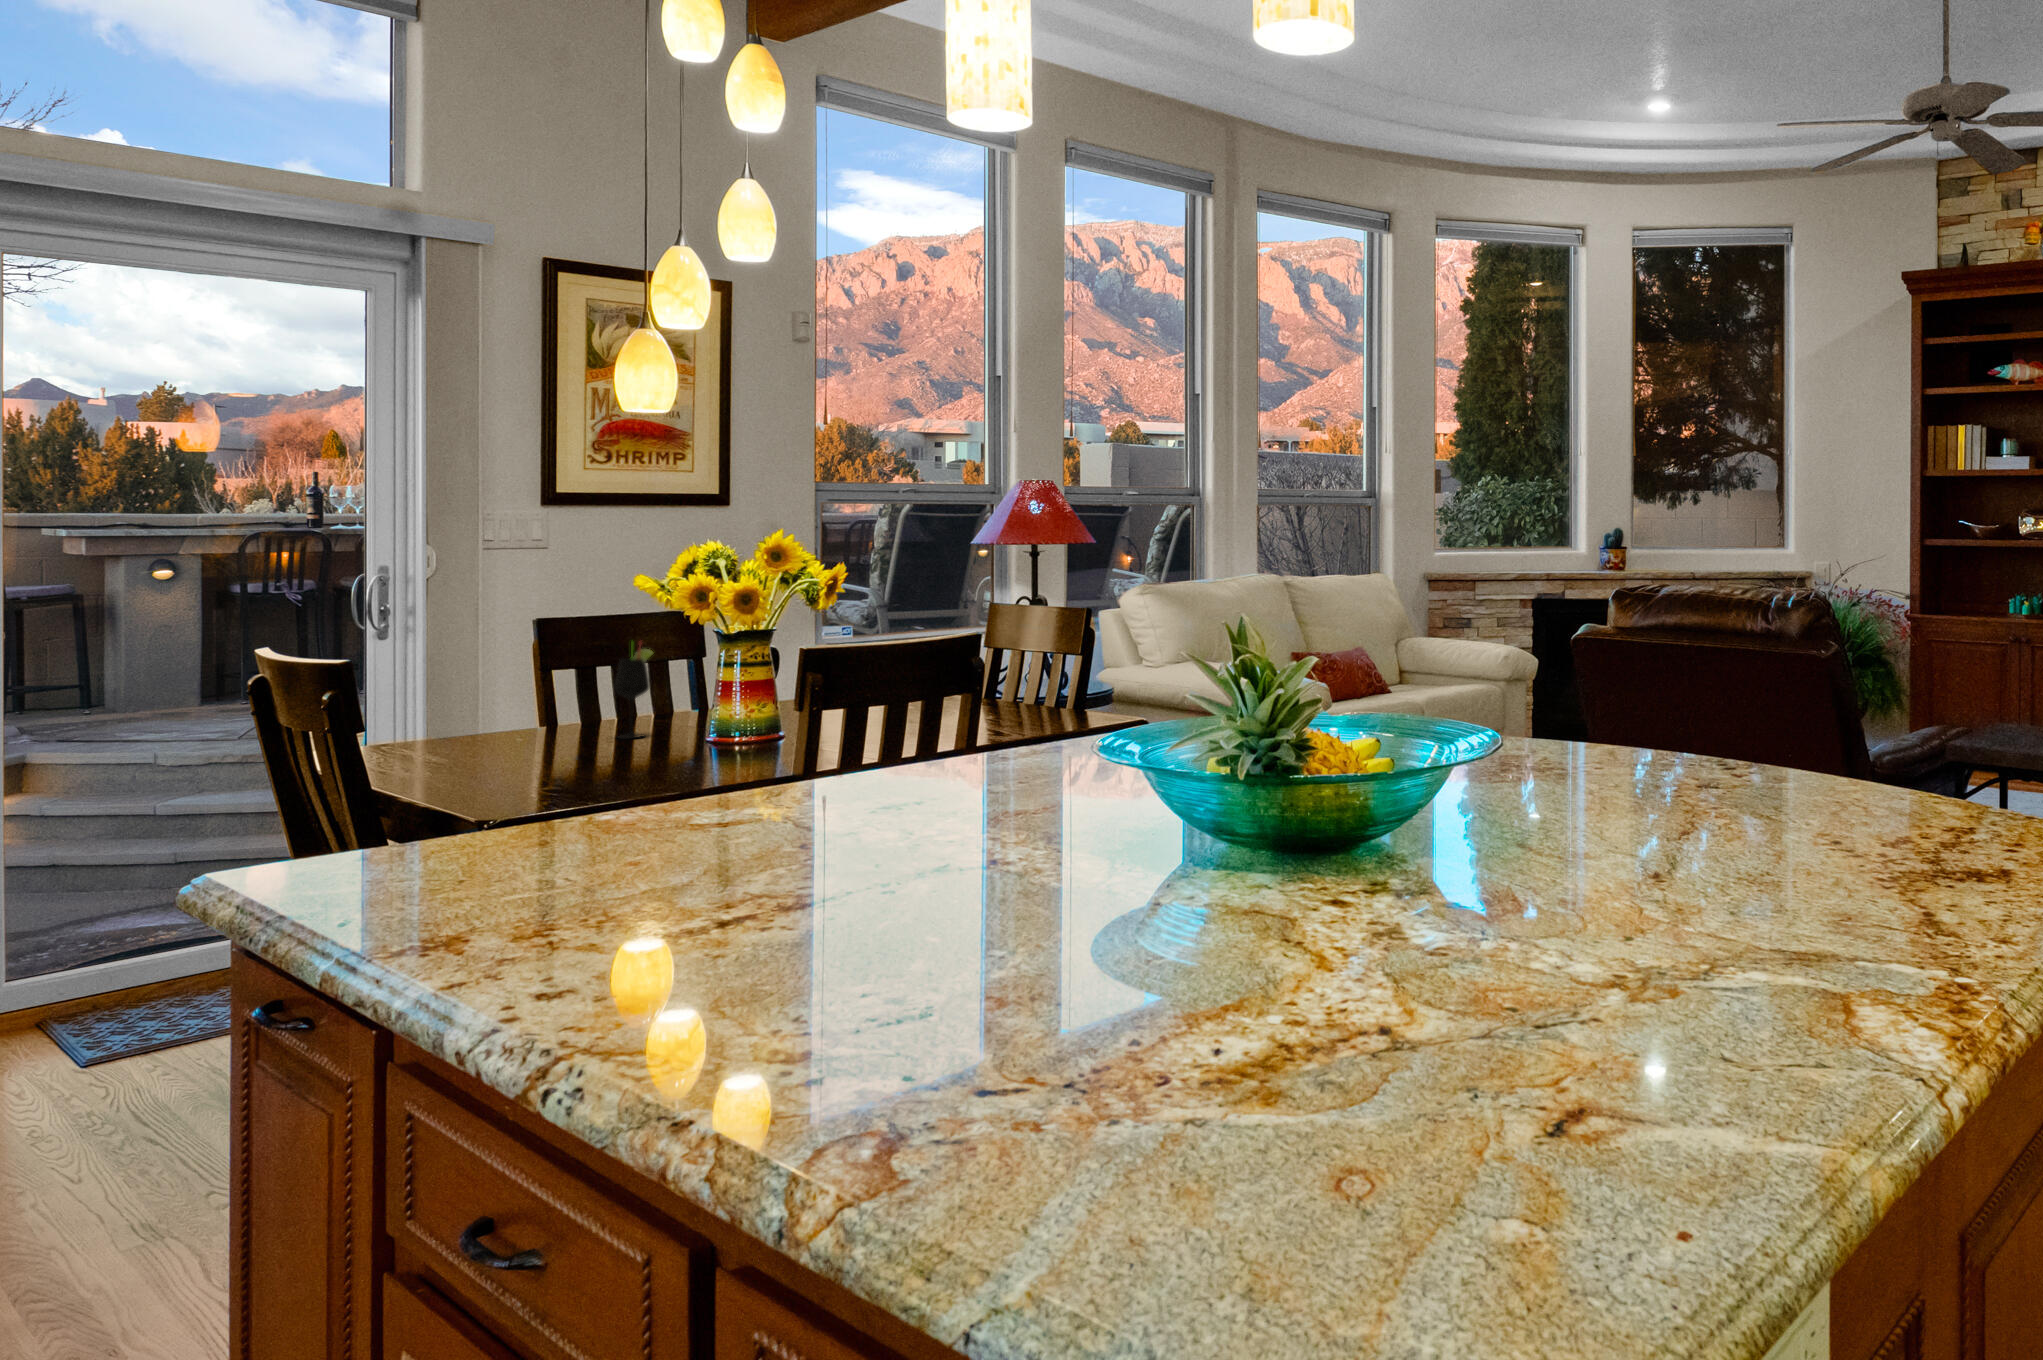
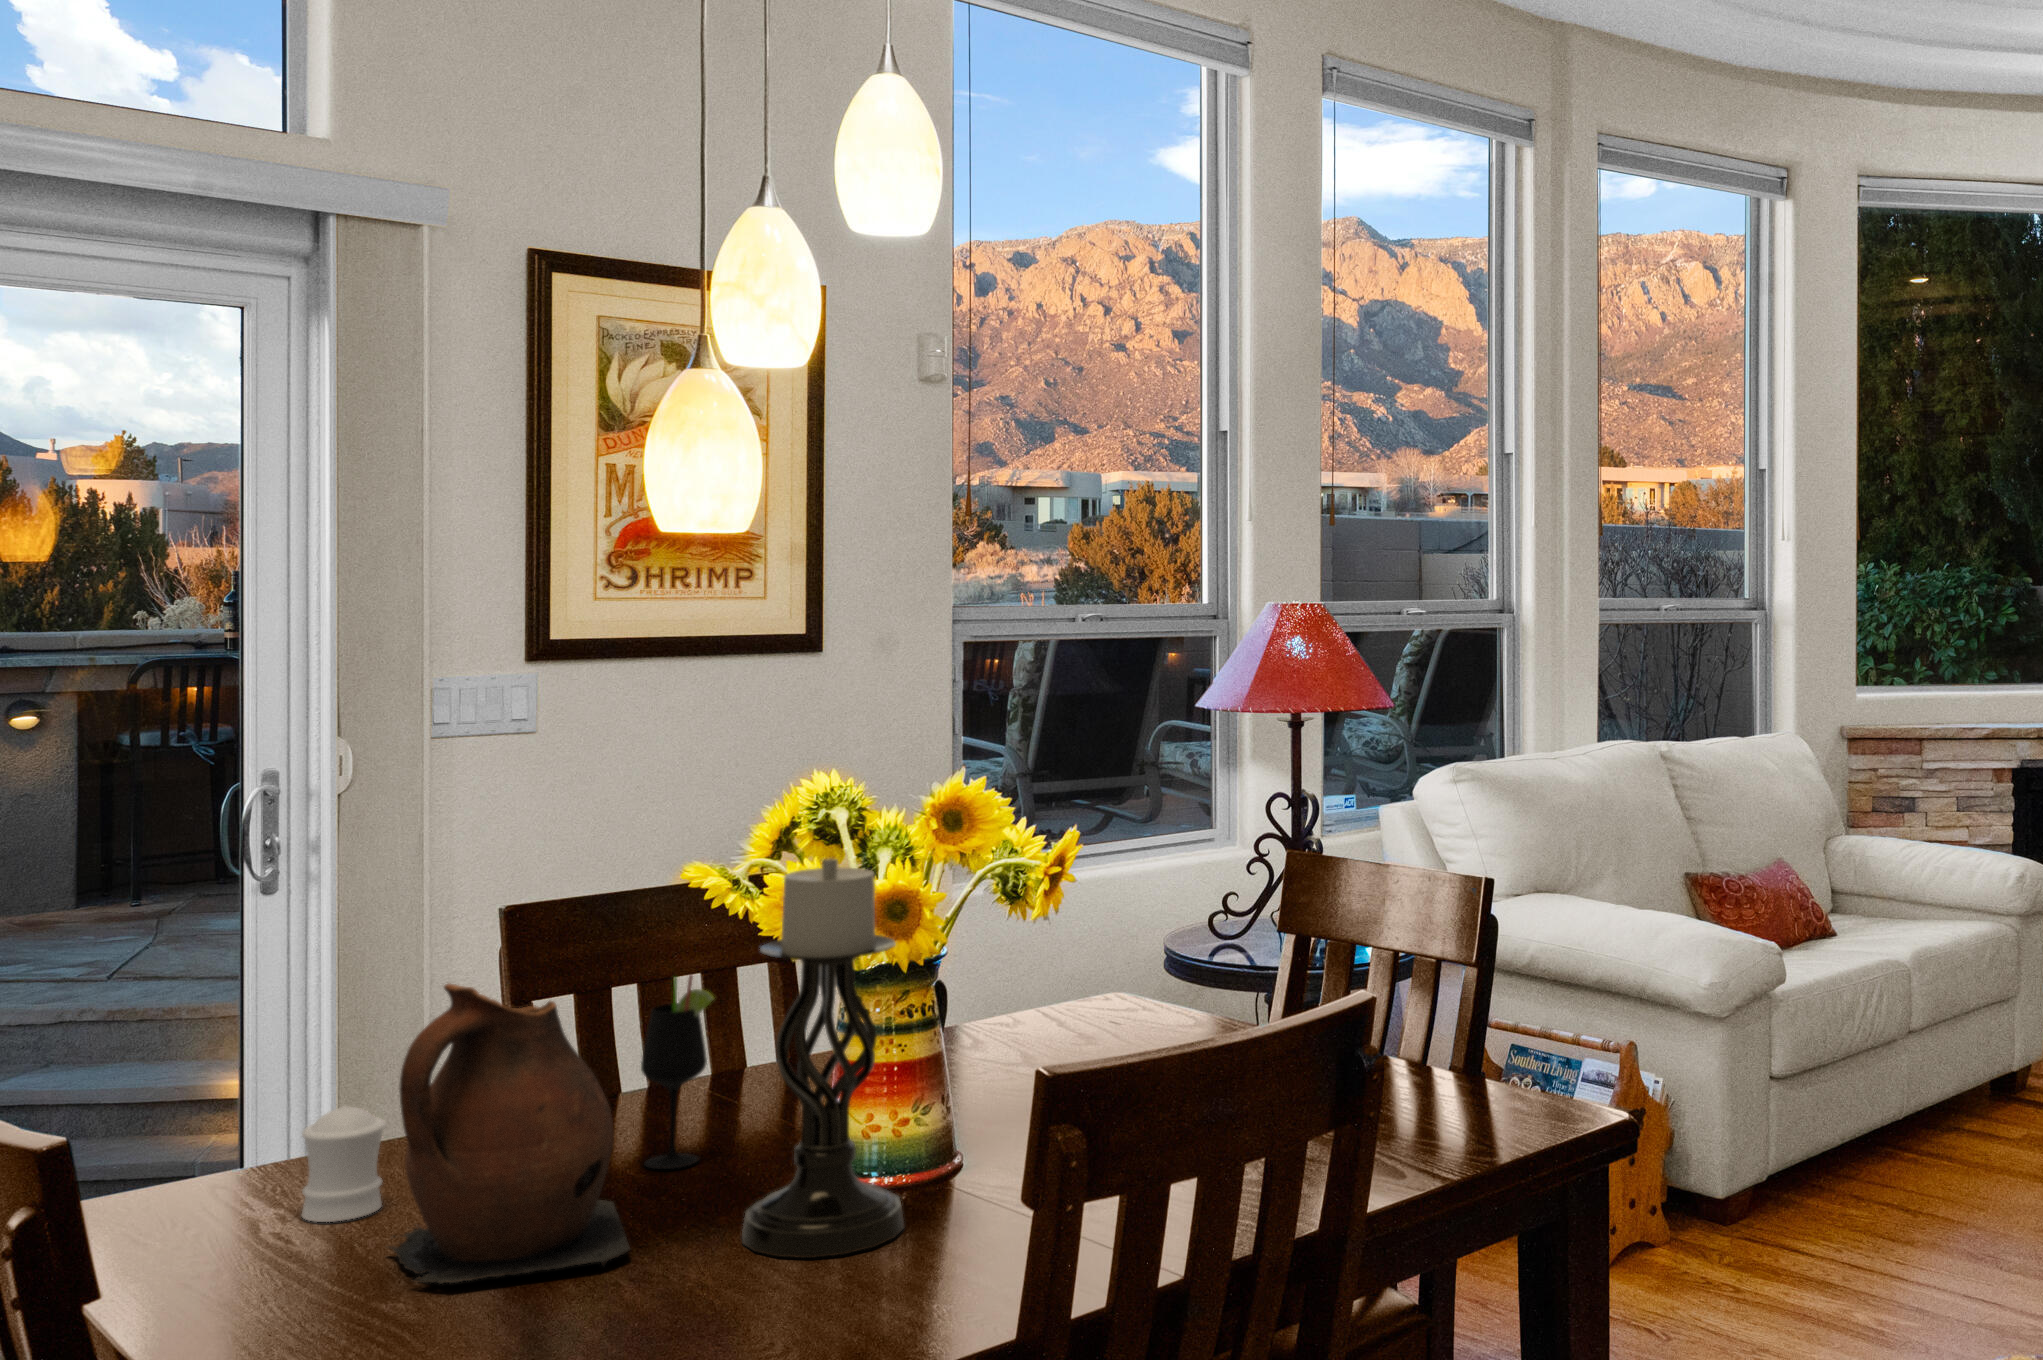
candle holder: none [666,573,749,760] -> present [742,859,904,1258]
ceramic pitcher: none [483,628,609,766] -> present [389,984,630,1284]
salt shaker: none [435,699,479,754] -> present [302,1106,386,1222]

